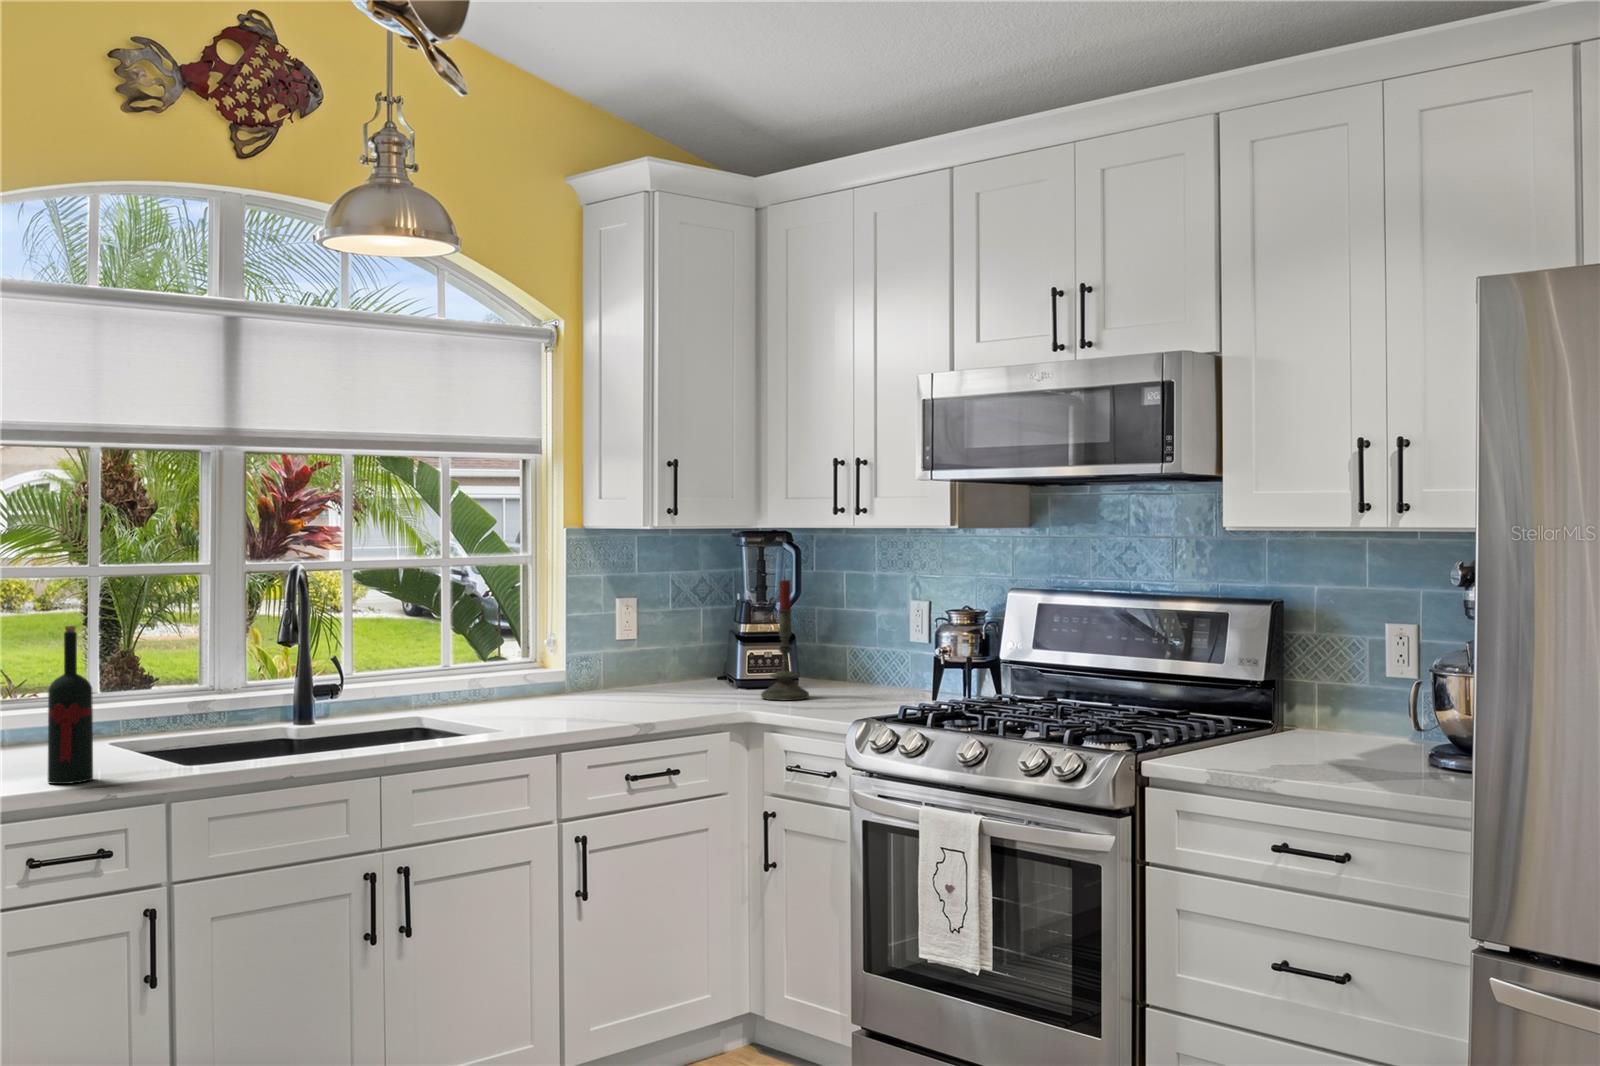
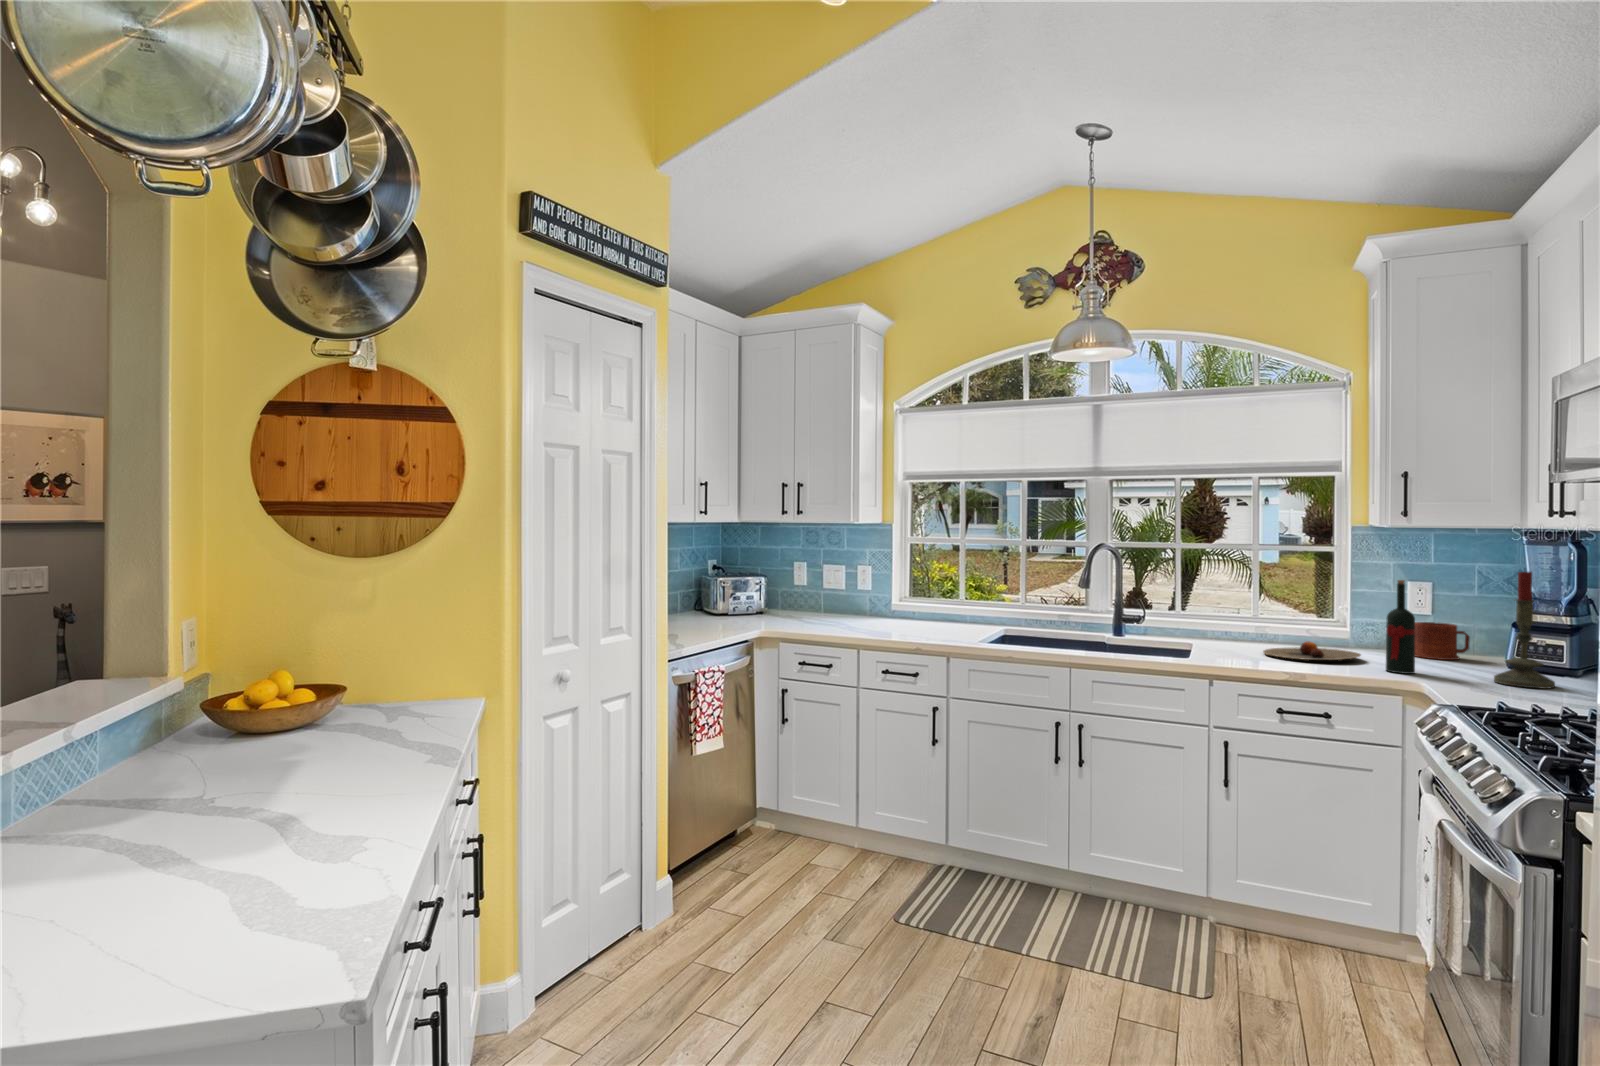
wine bottle: present [48,626,93,784] -> present [1386,580,1415,674]
mug: none [625,647,674,690] -> present [1415,622,1470,660]
plate: none [526,686,634,711] -> present [1263,642,1361,660]

